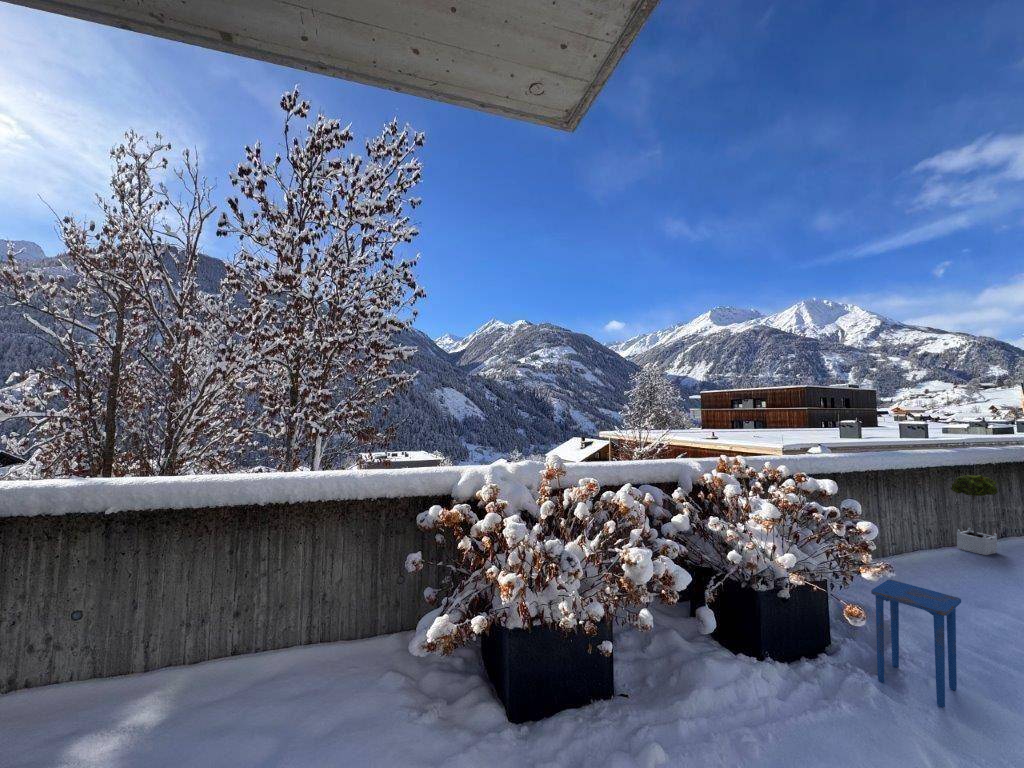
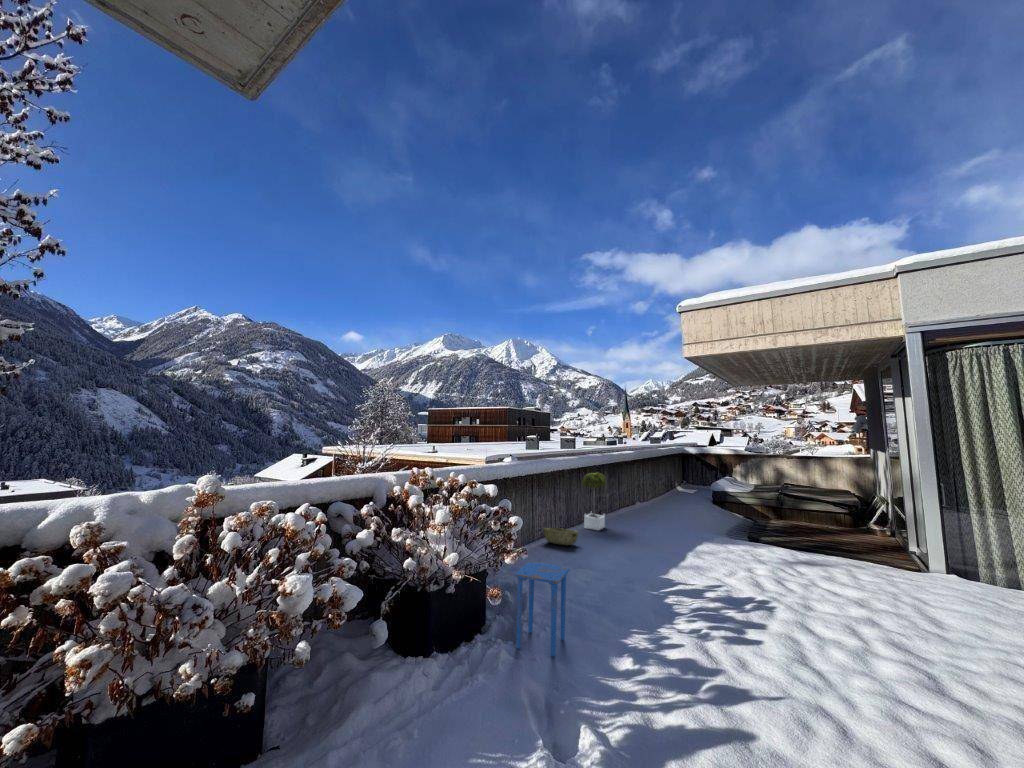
woven basket: none [888,540,952,568] -> present [543,528,578,545]

